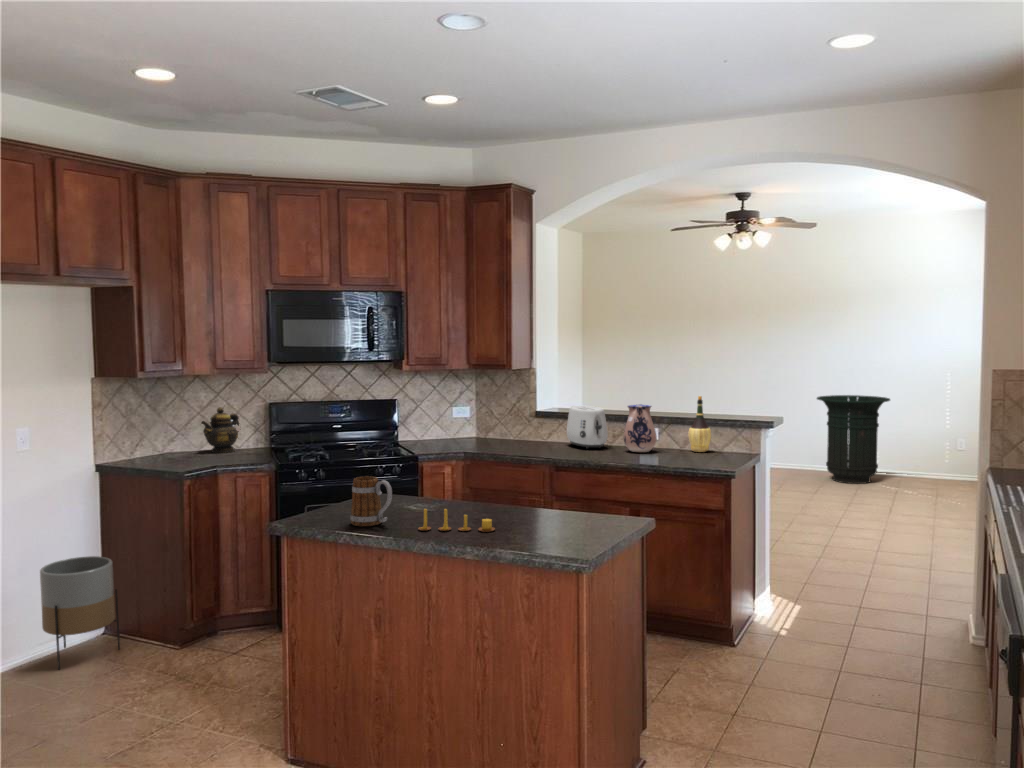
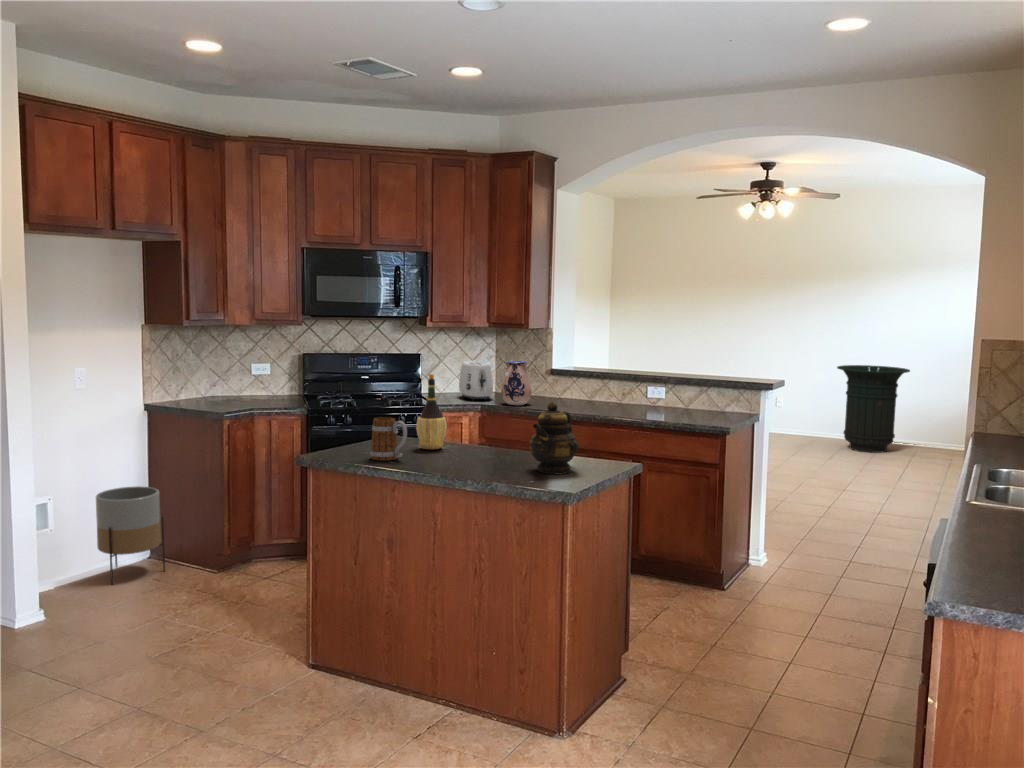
wine bottle: present [688,396,711,452] -> present [416,374,447,450]
ceramic pitcher: present [624,404,657,452] -> present [501,361,531,405]
toaster: present [567,405,608,449] -> present [459,361,493,401]
teapot: present [201,407,239,453] -> present [529,402,578,474]
candle: present [418,509,495,532] -> none [429,445,497,468]

